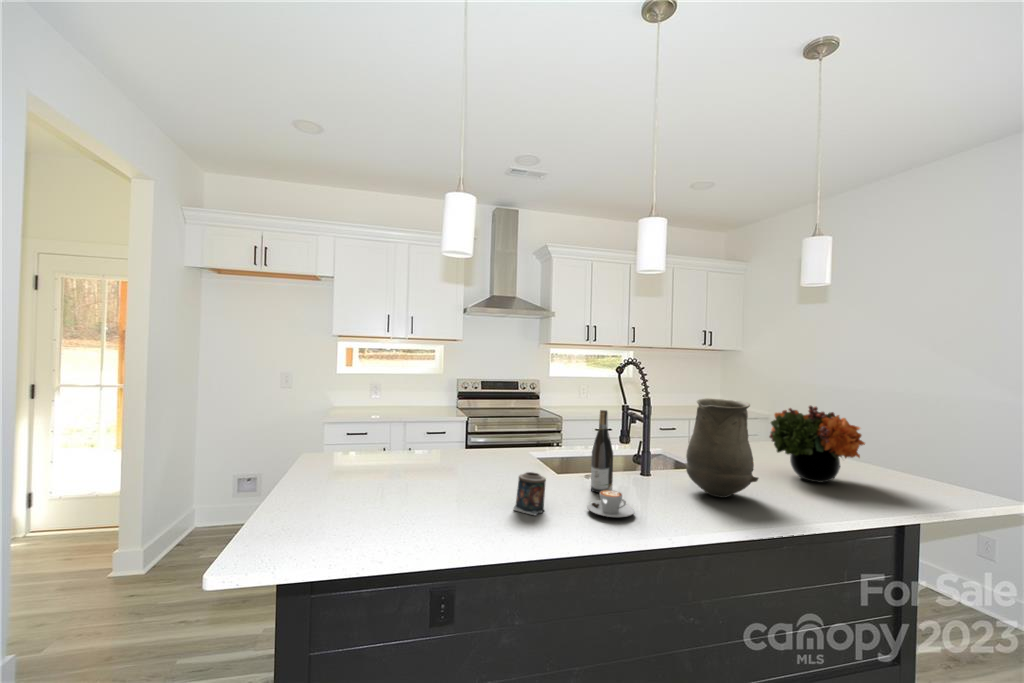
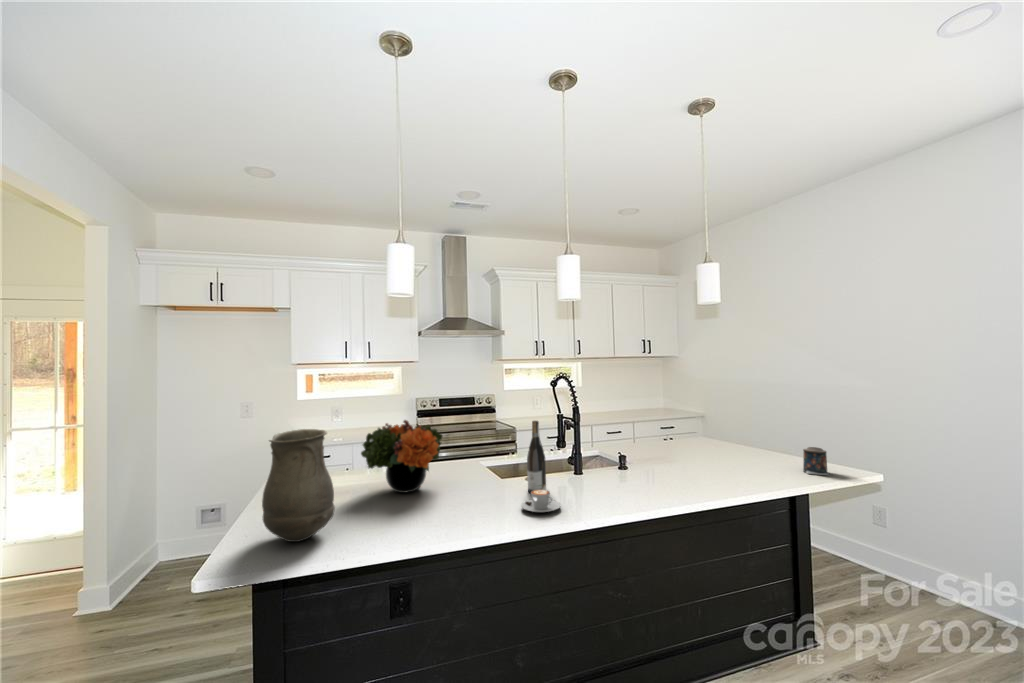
vase: present [684,398,758,498] -> present [262,429,335,542]
flower arrangement: present [769,406,865,482] -> present [361,420,442,493]
candle: present [514,472,546,515] -> present [803,447,829,475]

